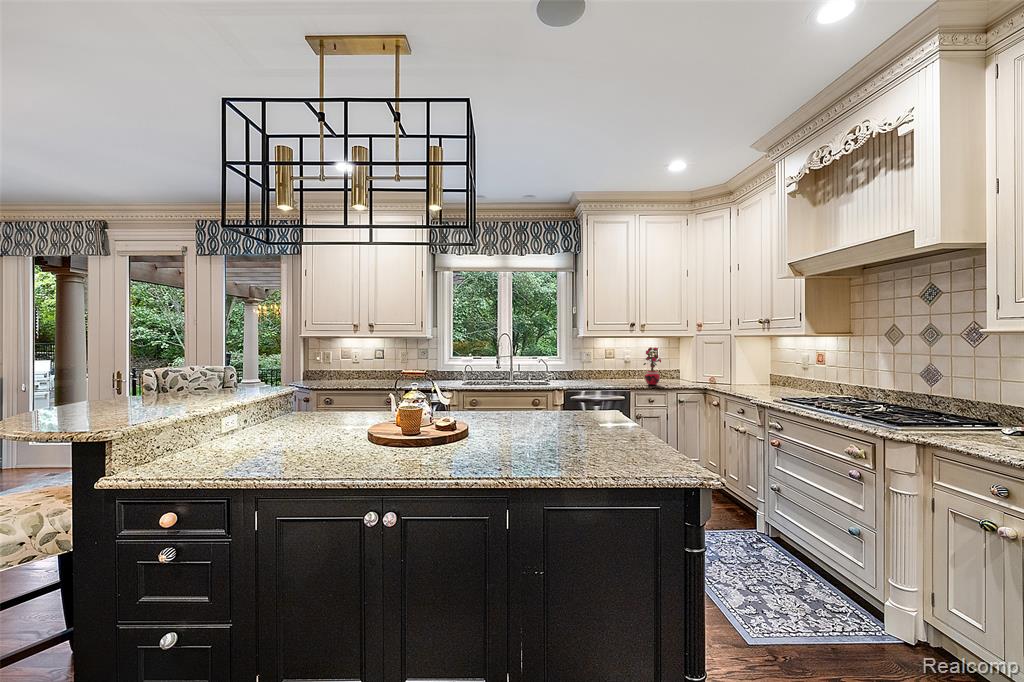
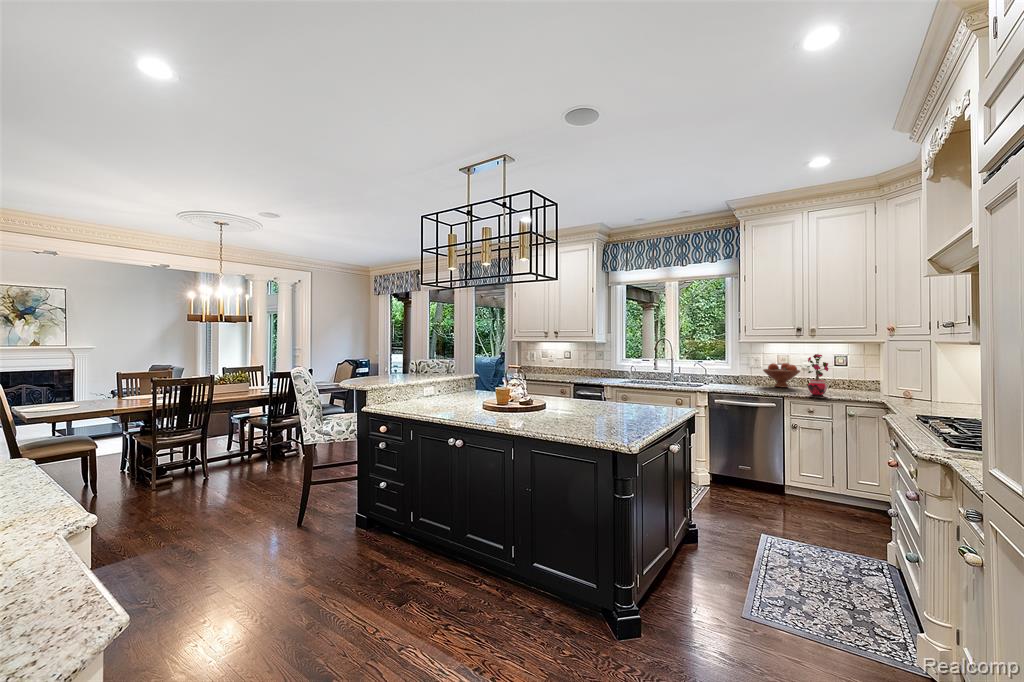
fruit bowl: none [598,357,629,380] -> present [763,363,800,387]

